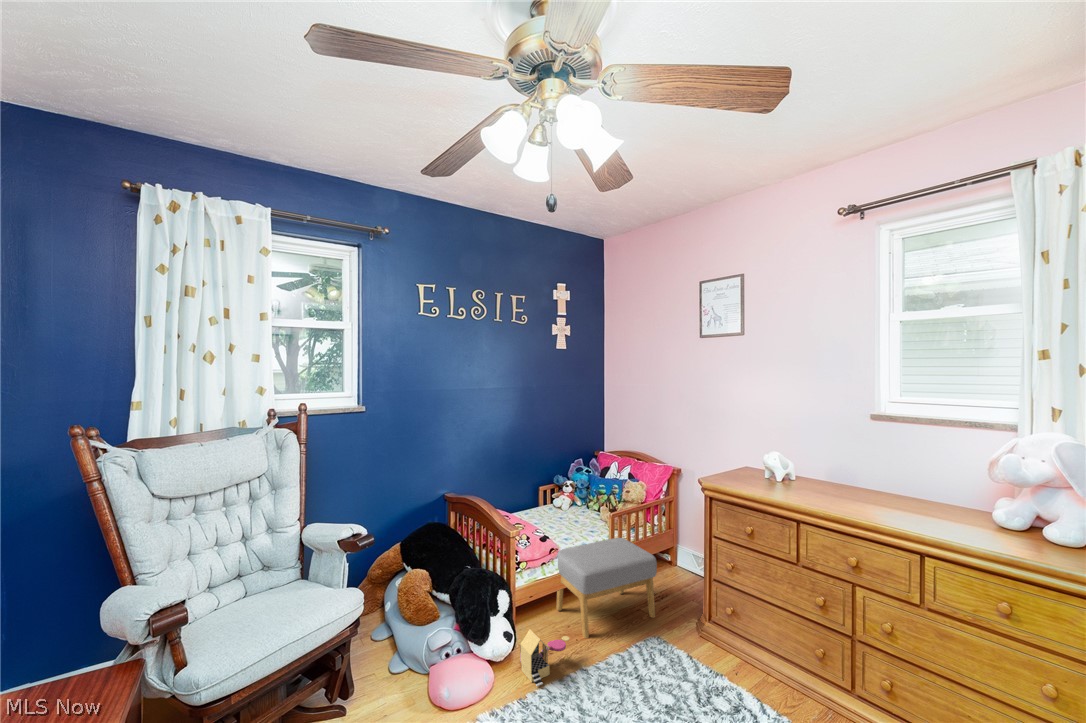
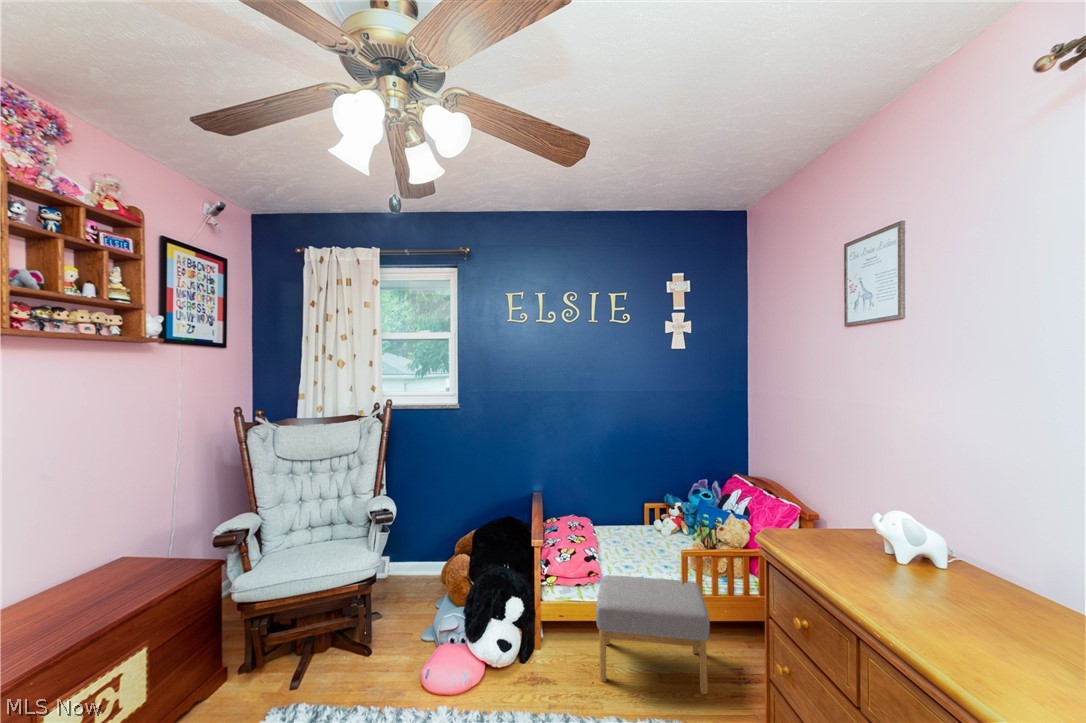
toy house: present [520,629,569,686] -> none [504,642,564,702]

